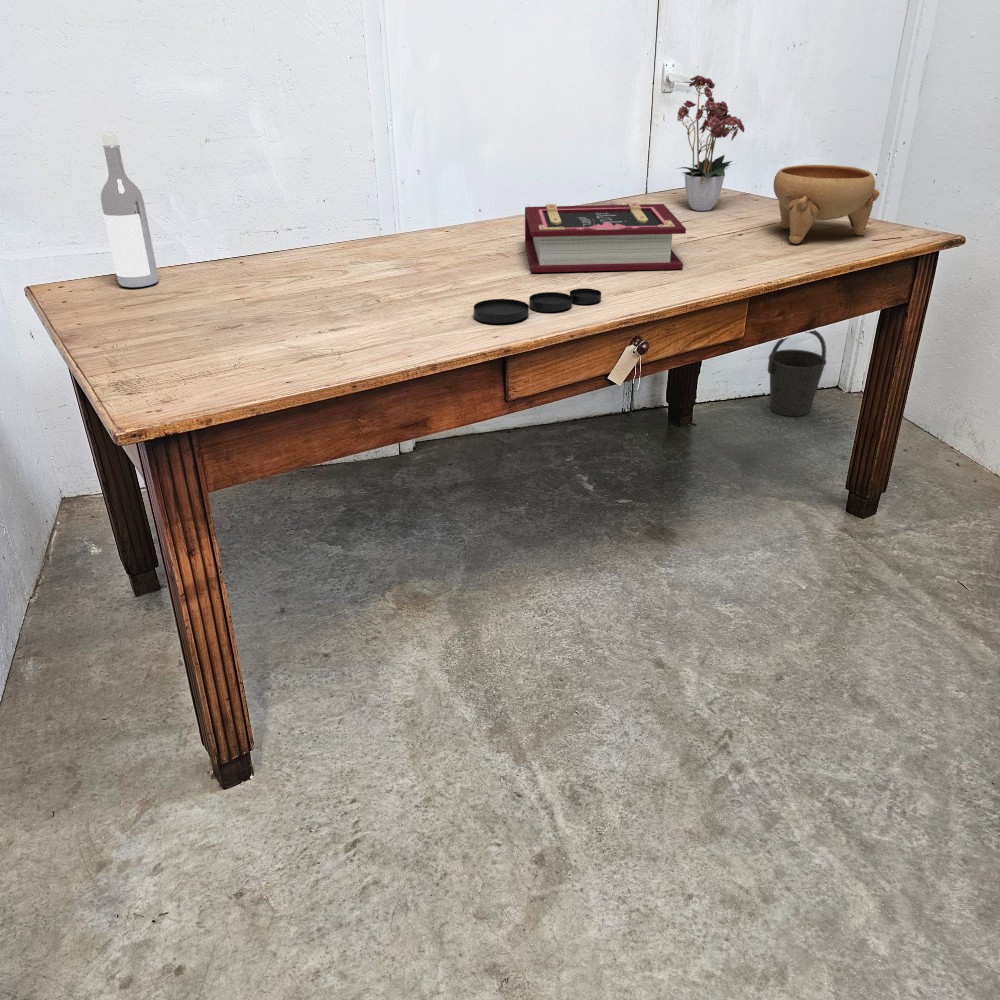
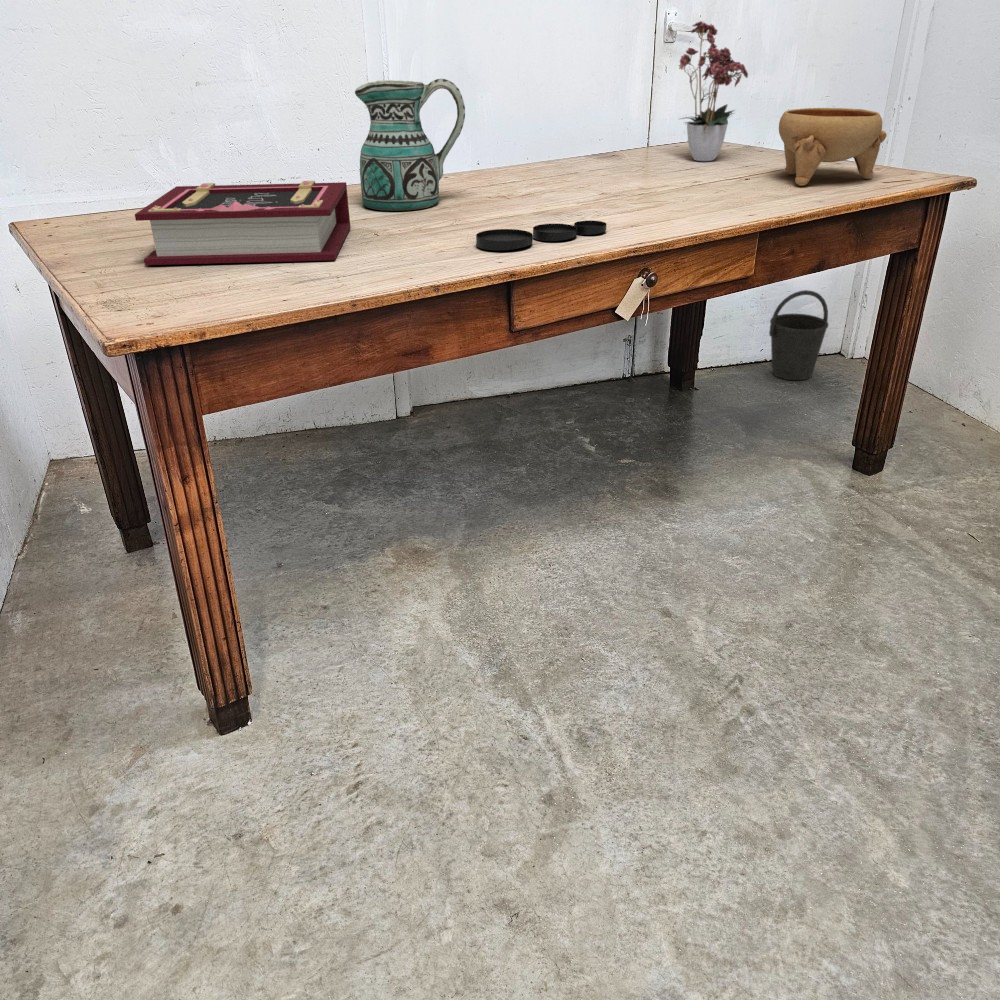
wine bottle: present [101,133,158,288] -> none [92,64,151,226]
ceramic pitcher: none [357,143,465,271] -> present [355,79,465,210]
book: present [525,202,686,272] -> present [135,181,350,265]

